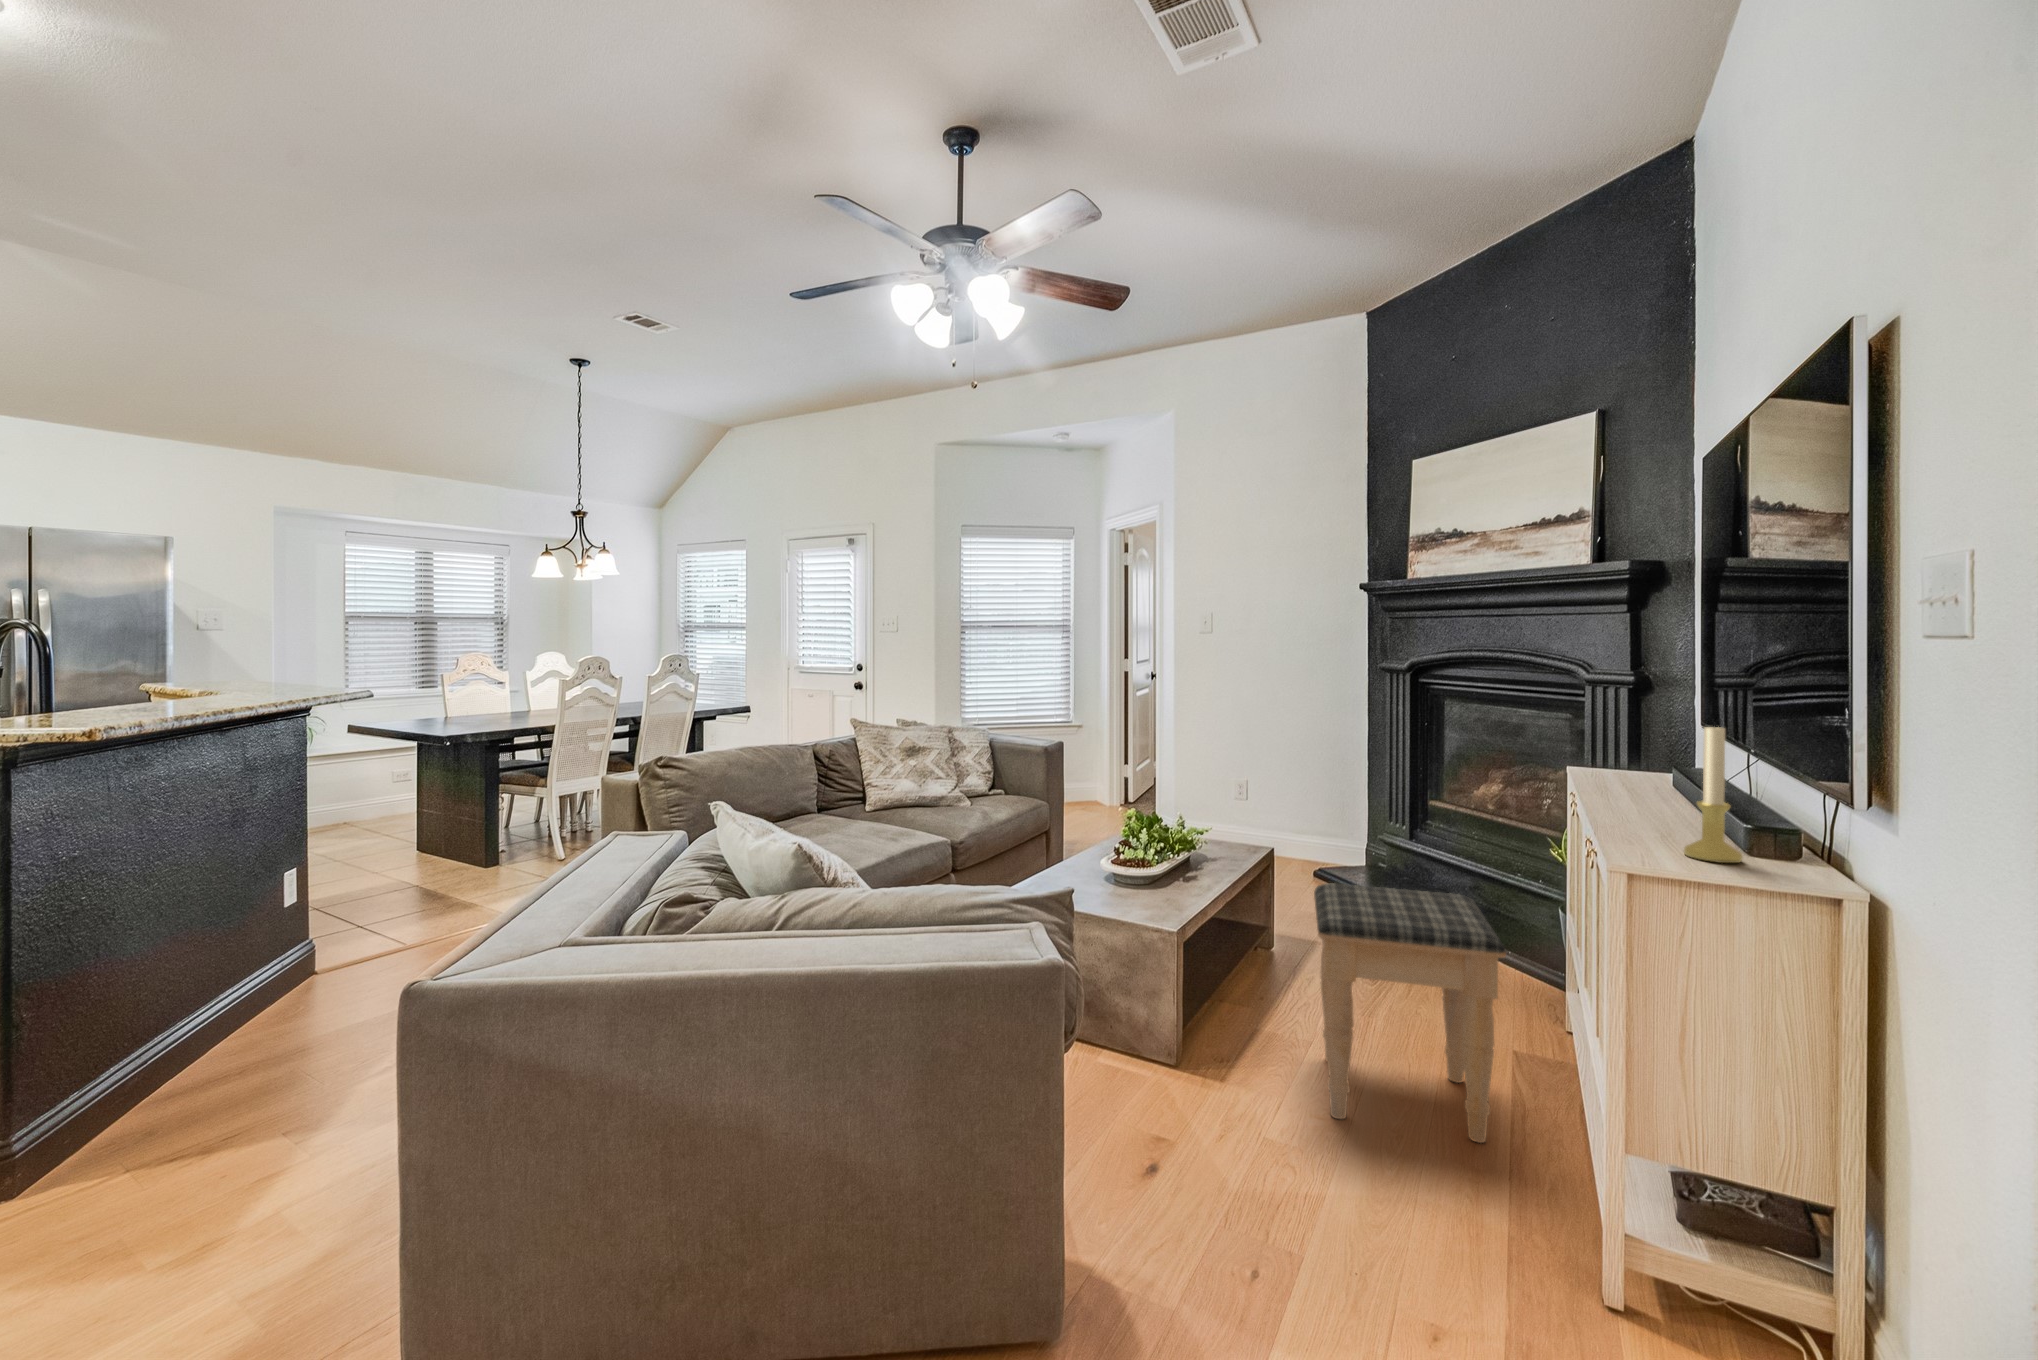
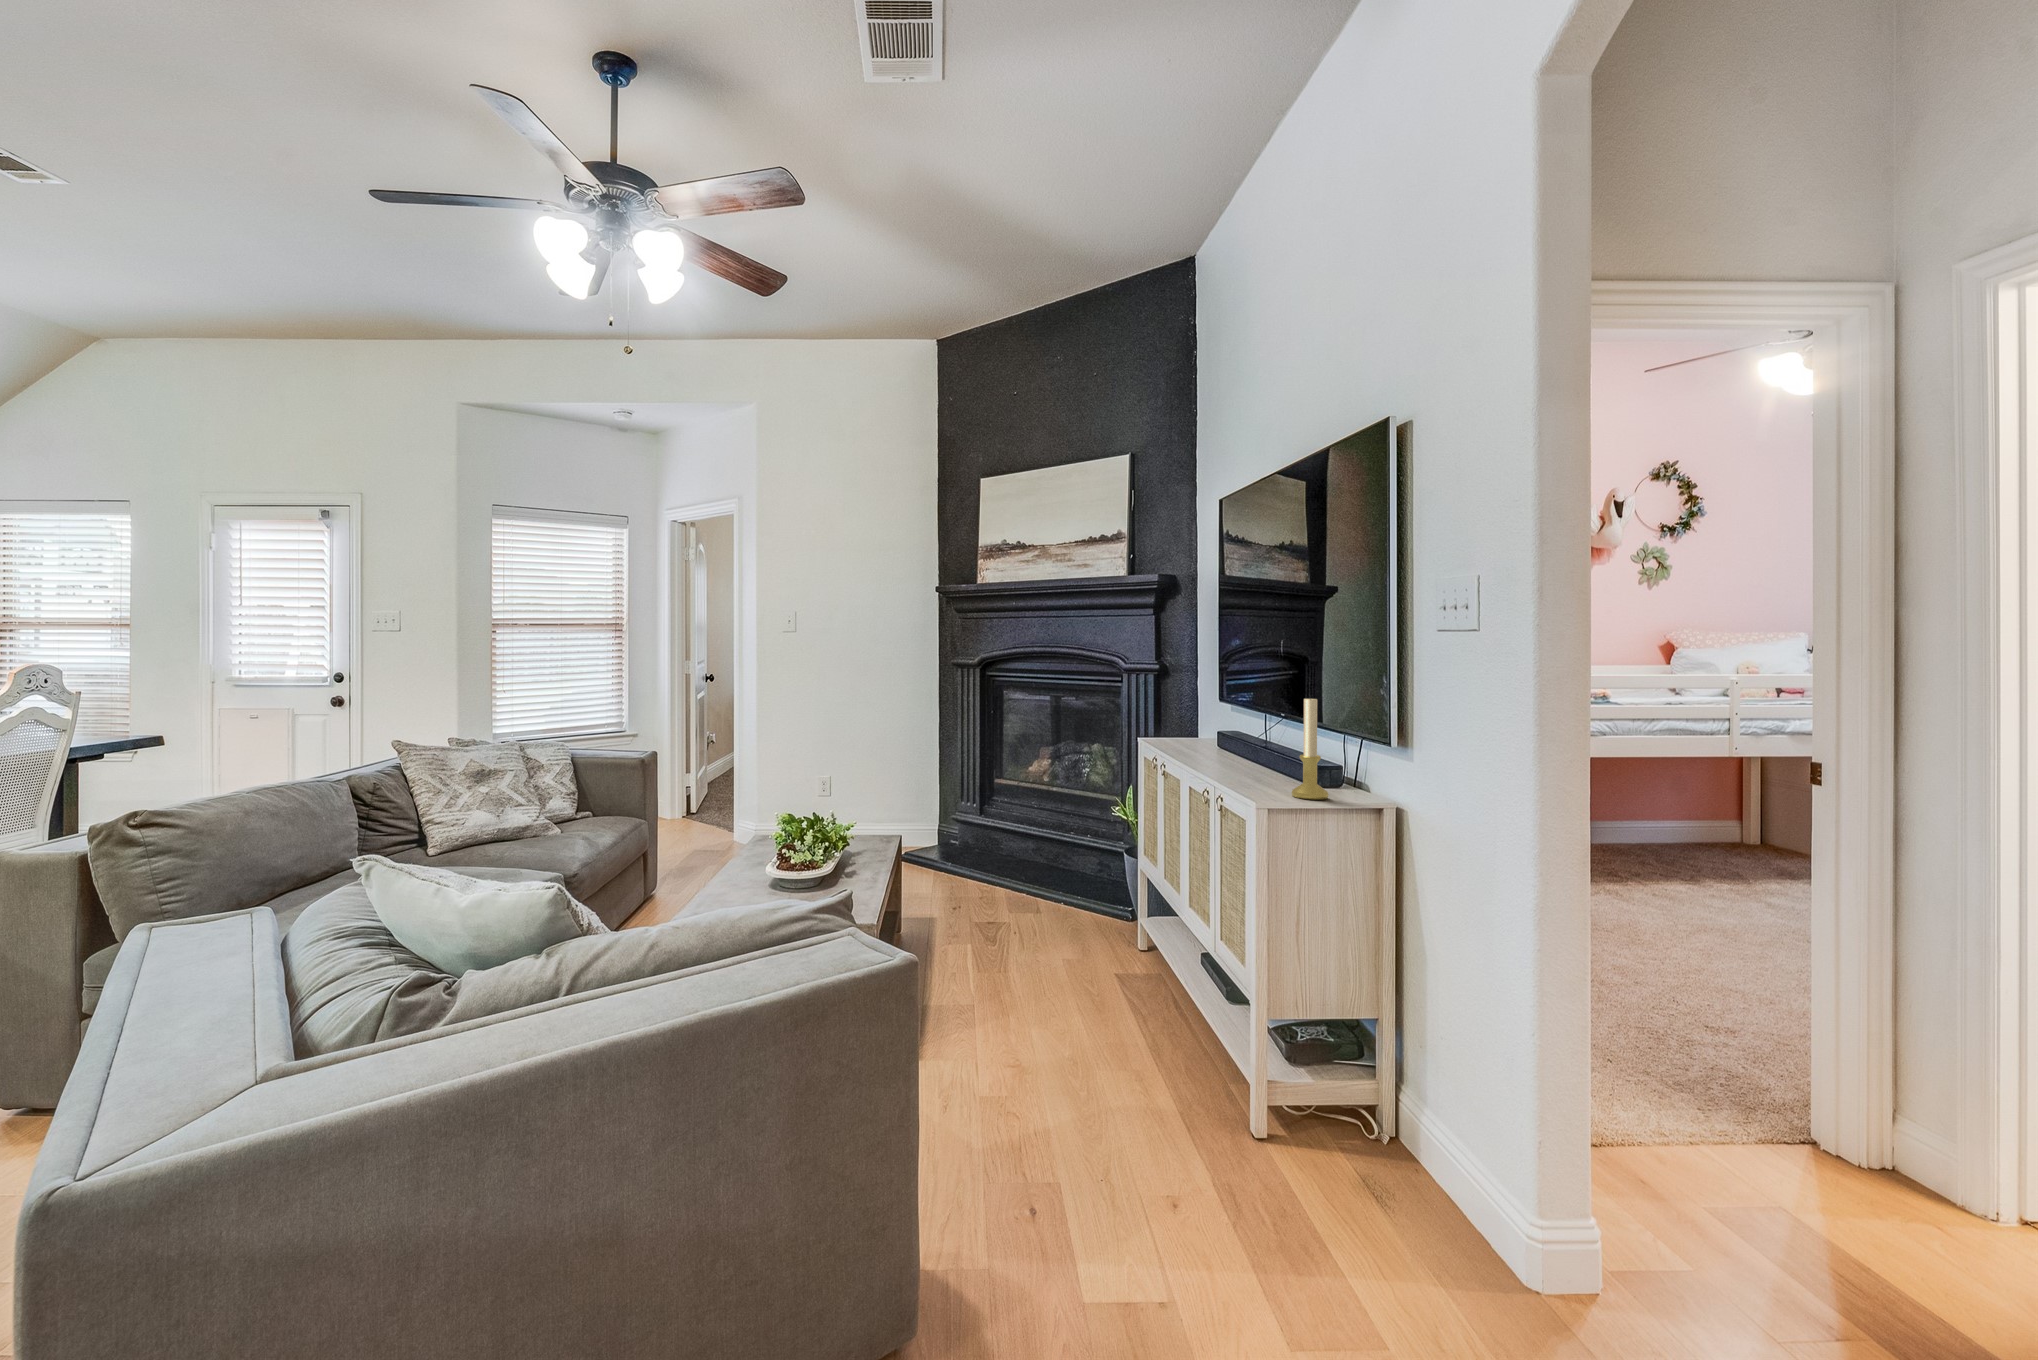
footstool: present [1314,883,1506,1143] -> none [974,854,1147,1071]

